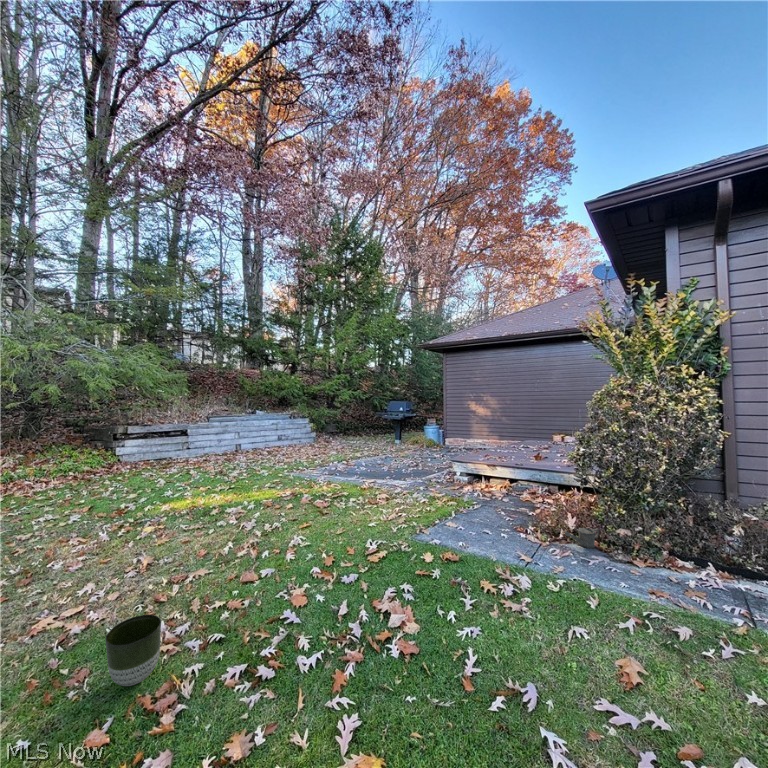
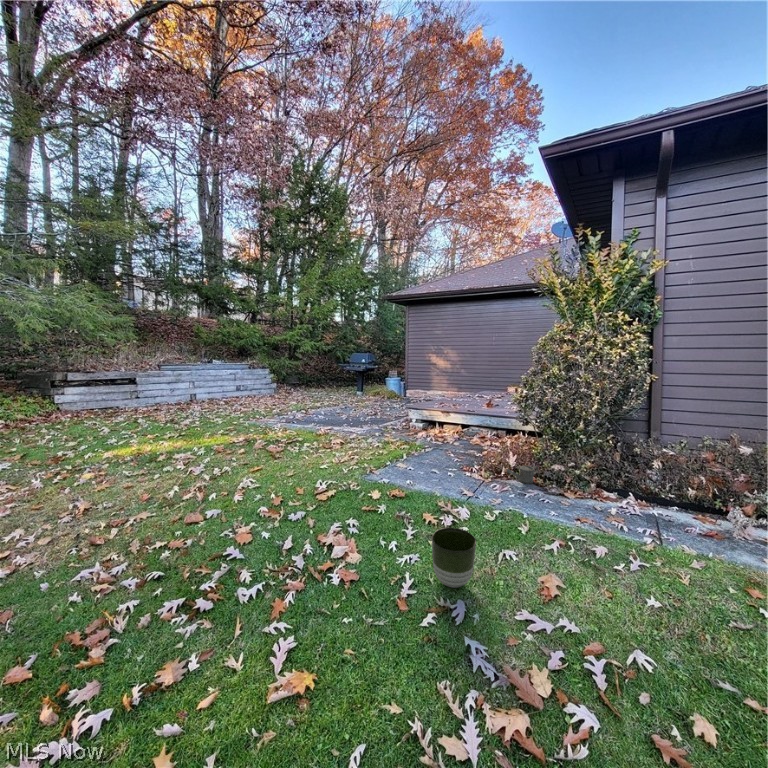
planter: present [105,615,161,686] -> present [432,528,476,588]

